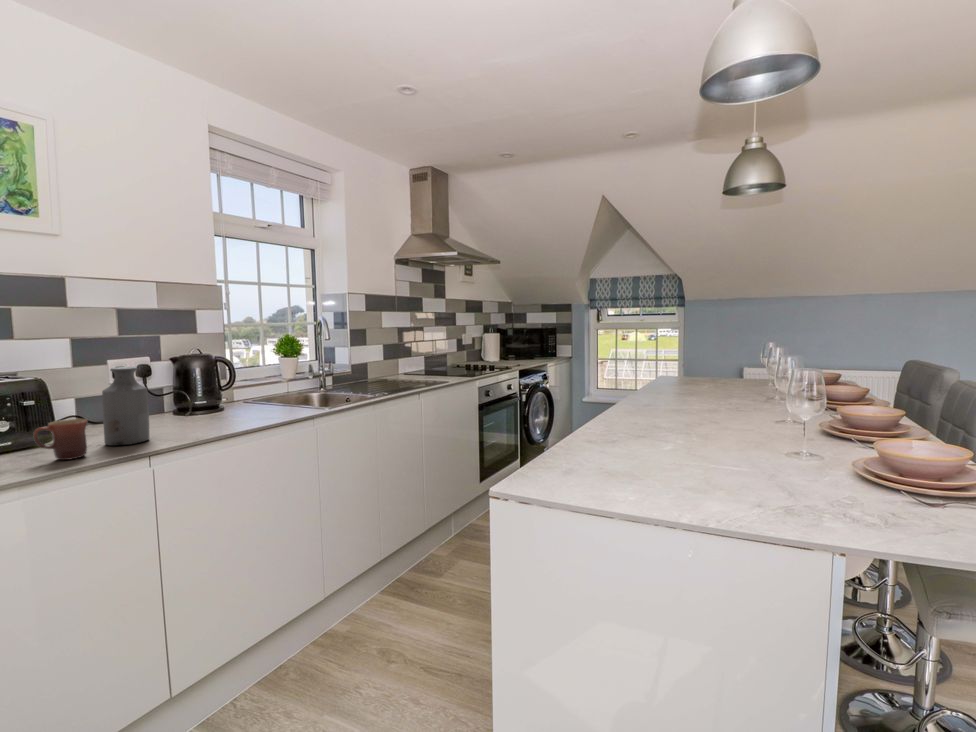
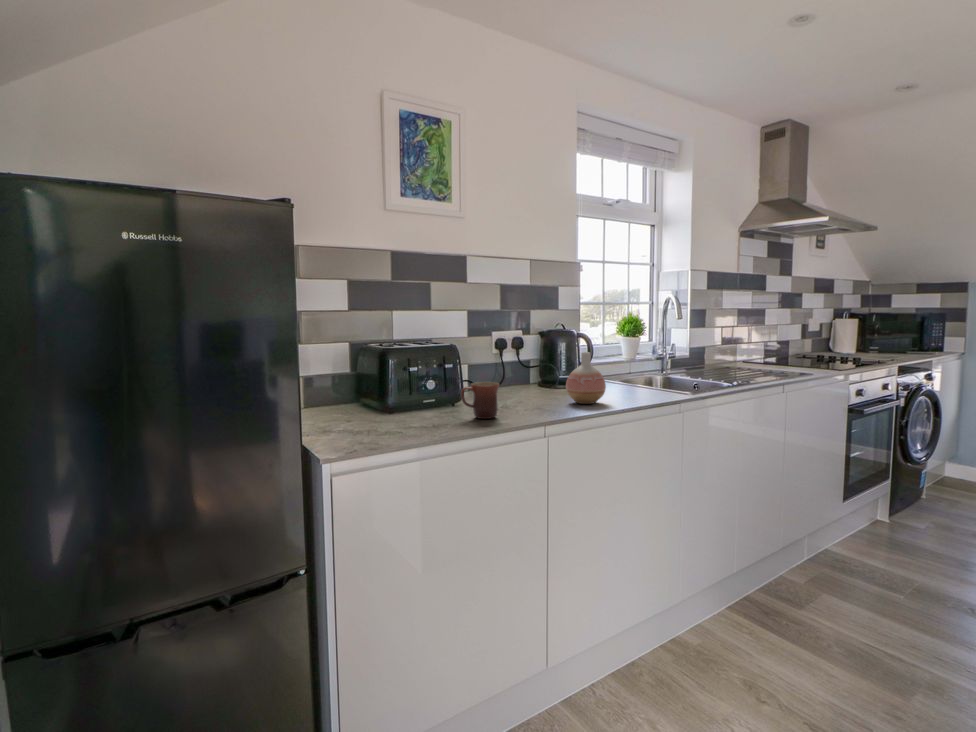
bottle: present [102,367,150,446] -> none [503,337,540,411]
vase: none [186,379,230,431] -> present [566,352,606,404]

